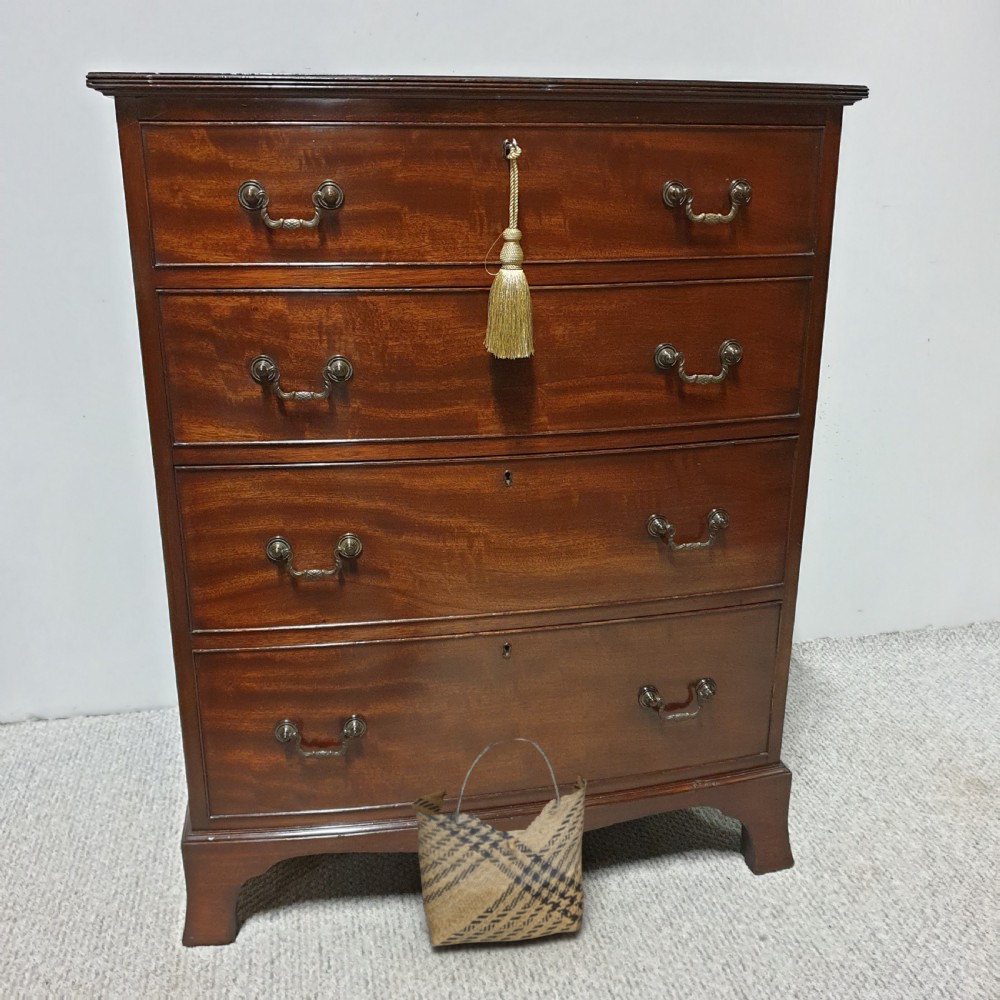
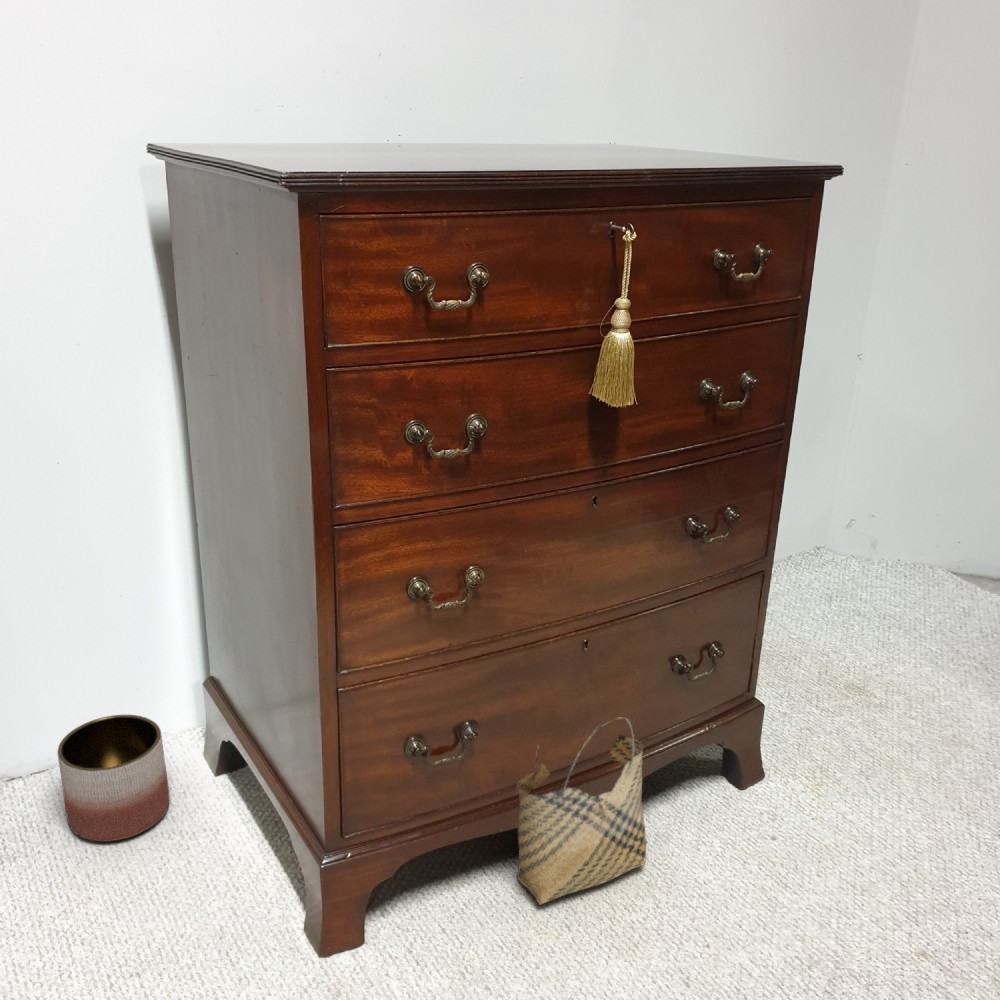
planter: none [40,669,151,789] -> present [57,715,169,841]

